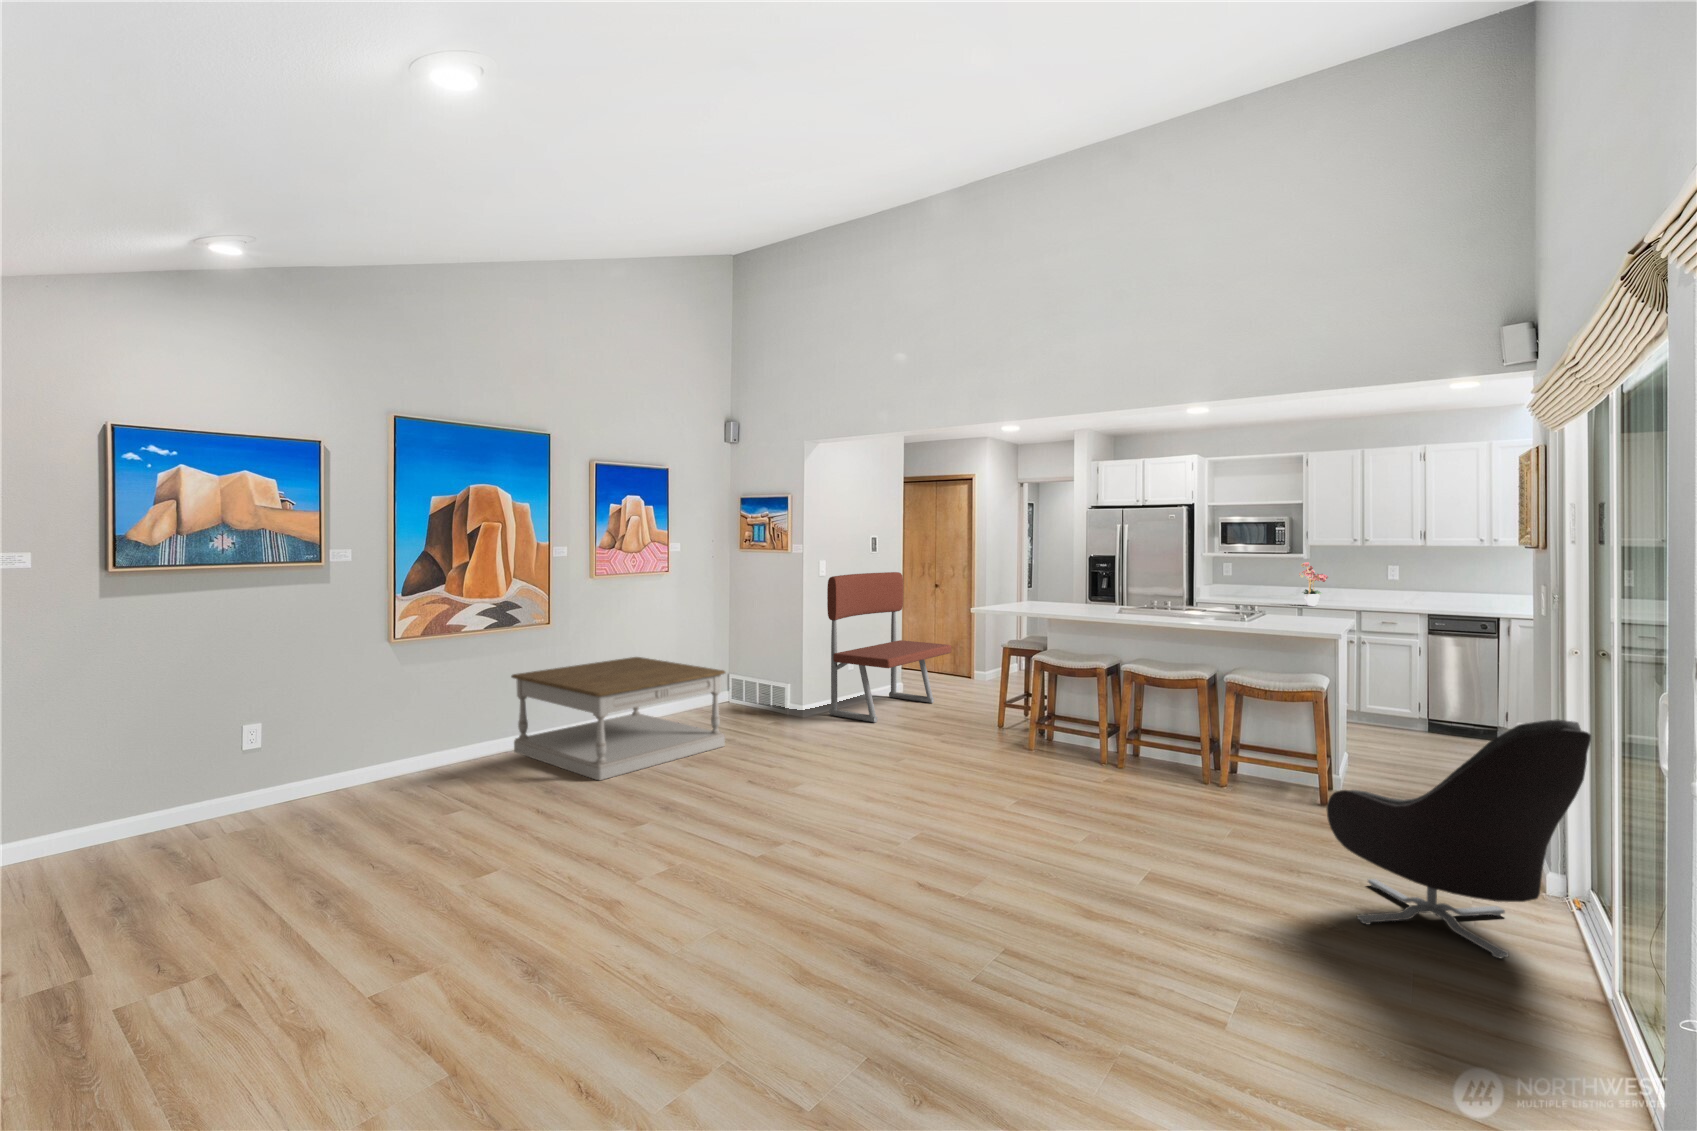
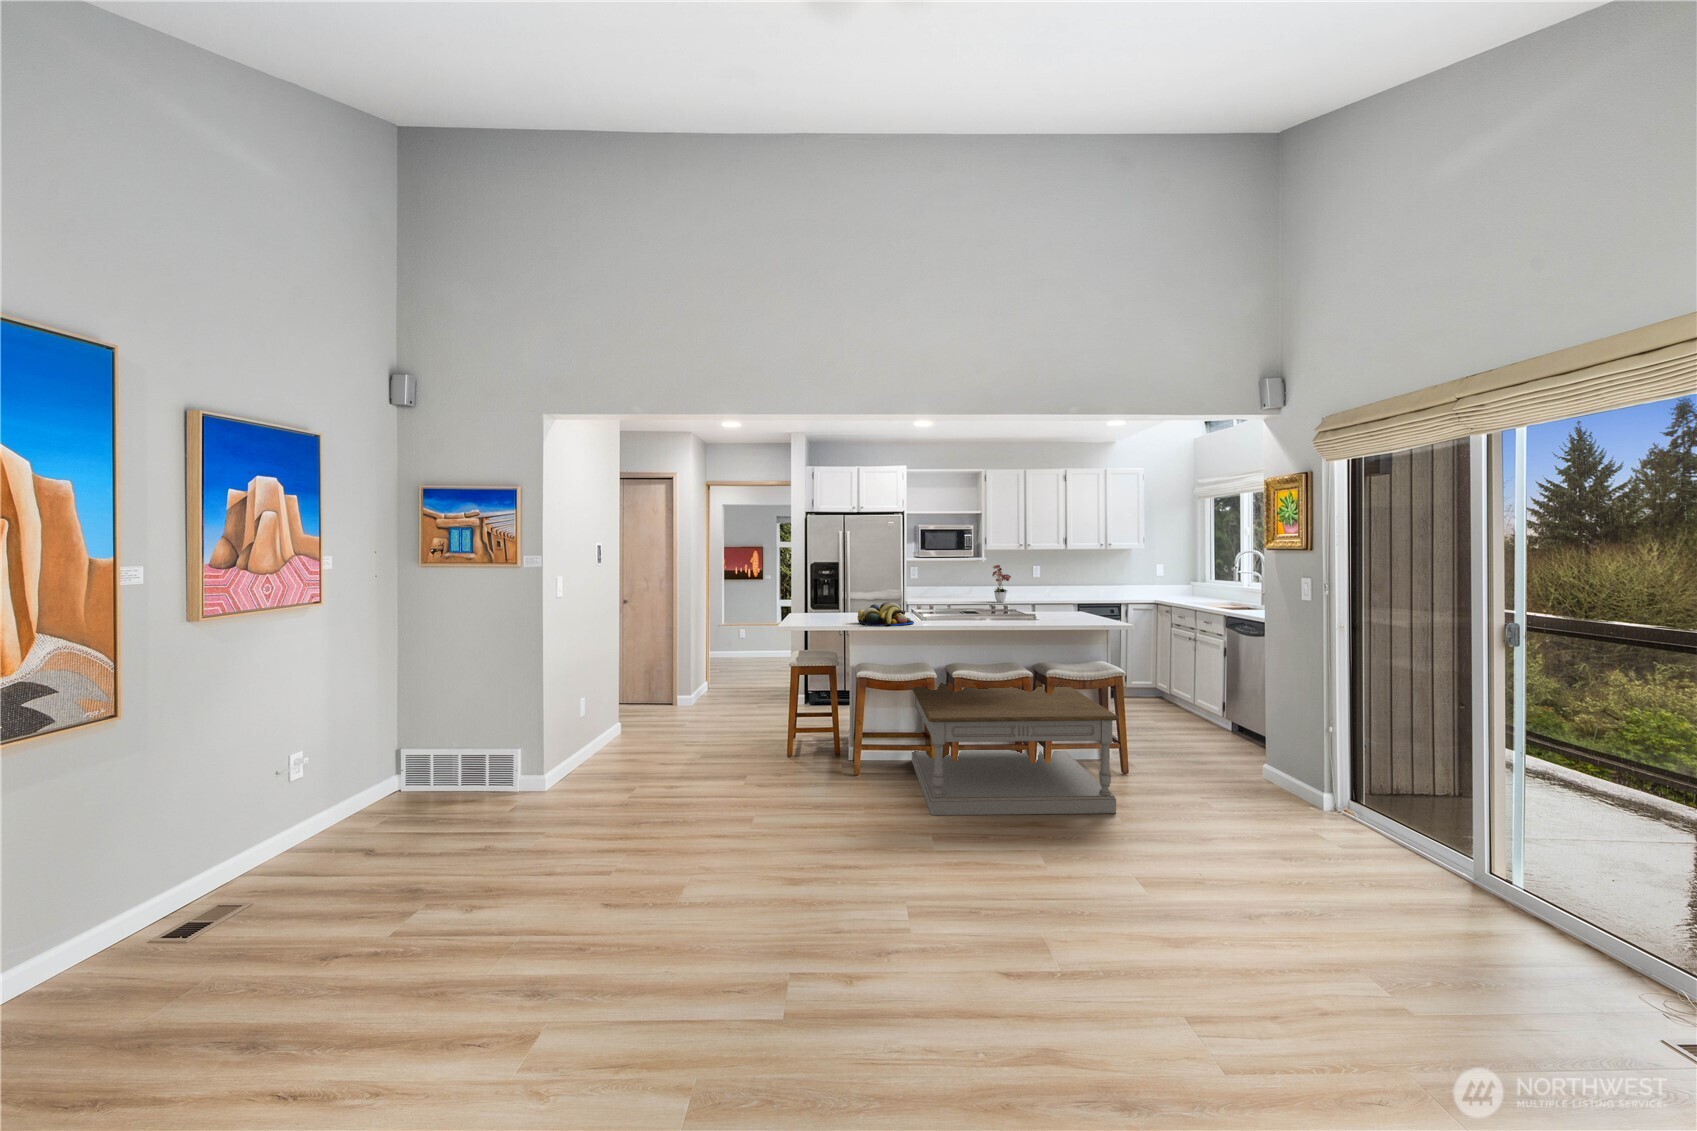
bench: present [827,572,952,722] -> none [572,588,698,776]
fruit bowl: none [1041,594,1096,615] -> present [857,602,914,626]
coffee table: present [511,657,725,780] -> present [912,683,1119,815]
armchair: present [1327,720,1591,959] -> none [1266,682,1477,878]

